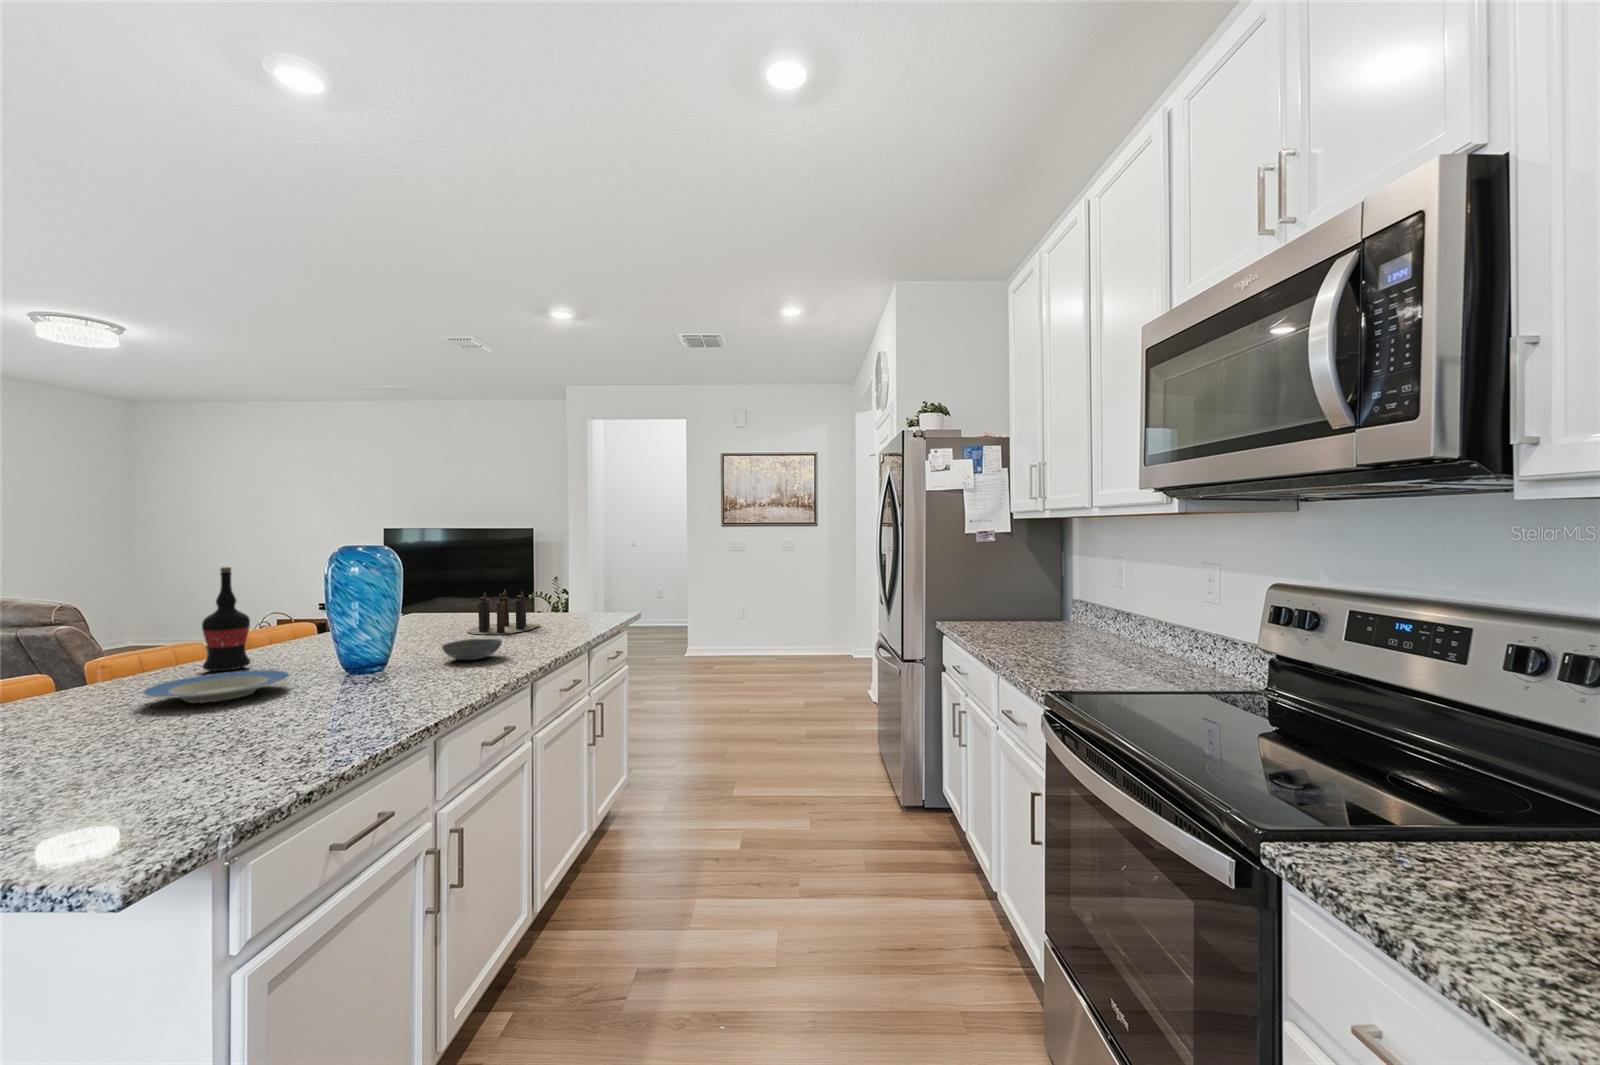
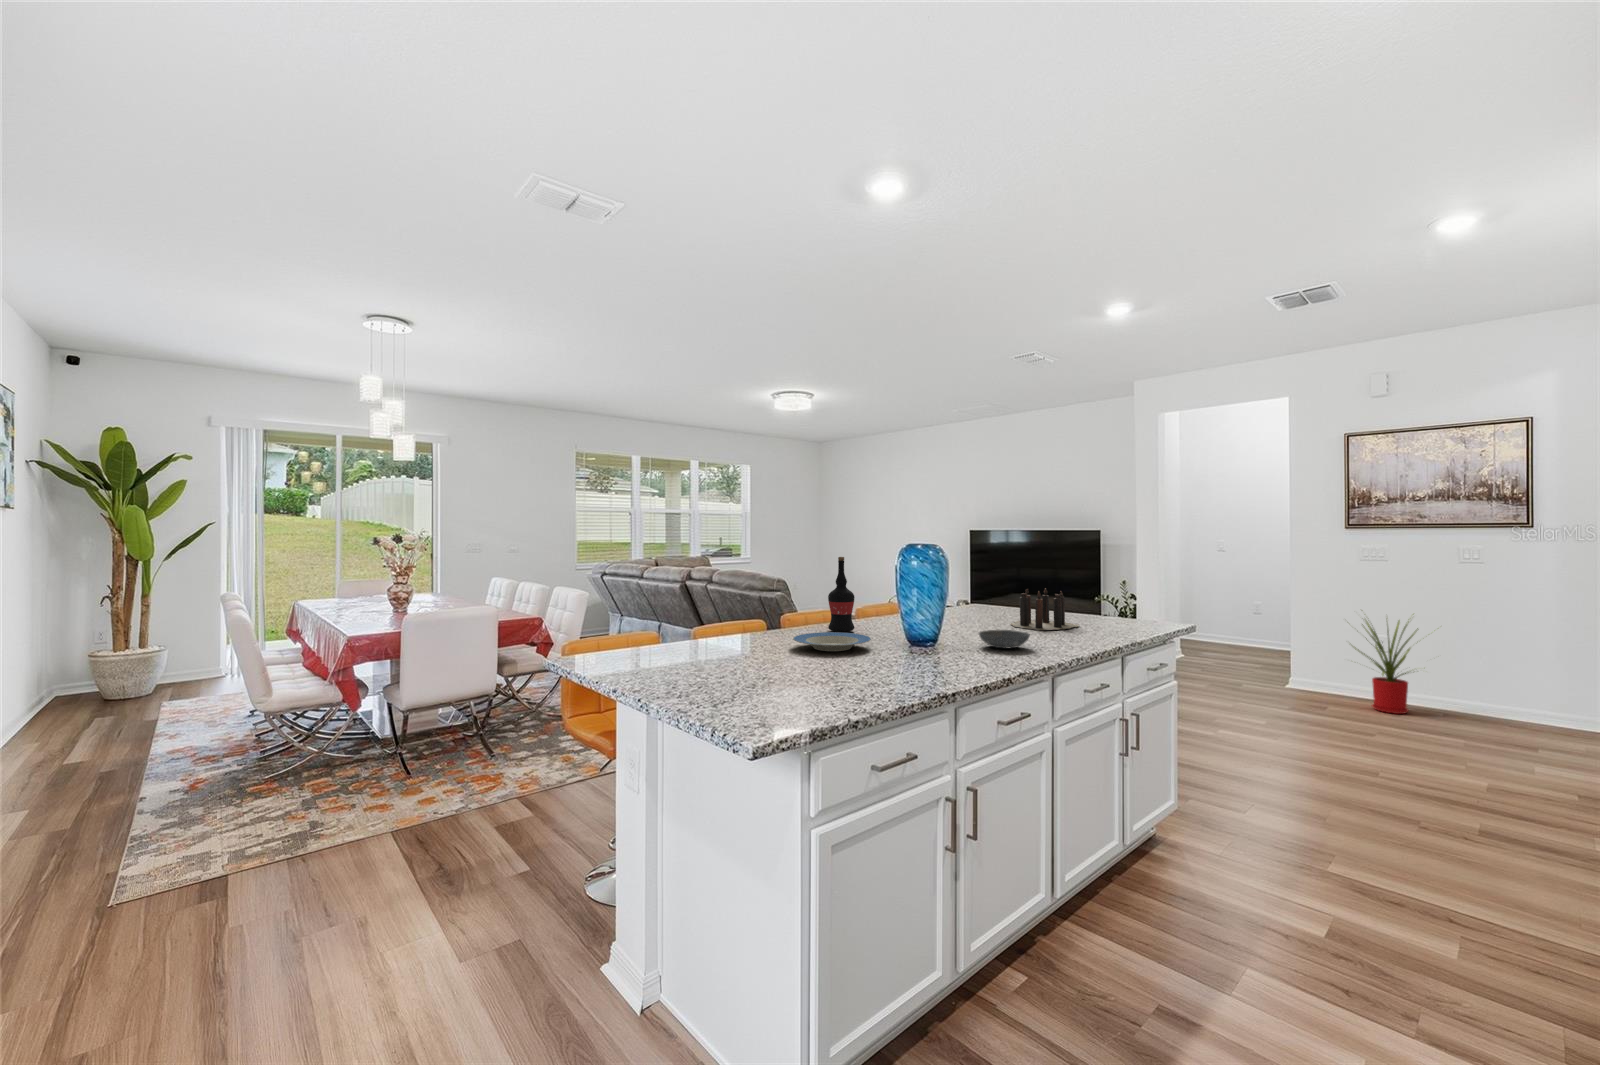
house plant: none [721,588,776,663] -> present [1355,620,1418,714]

